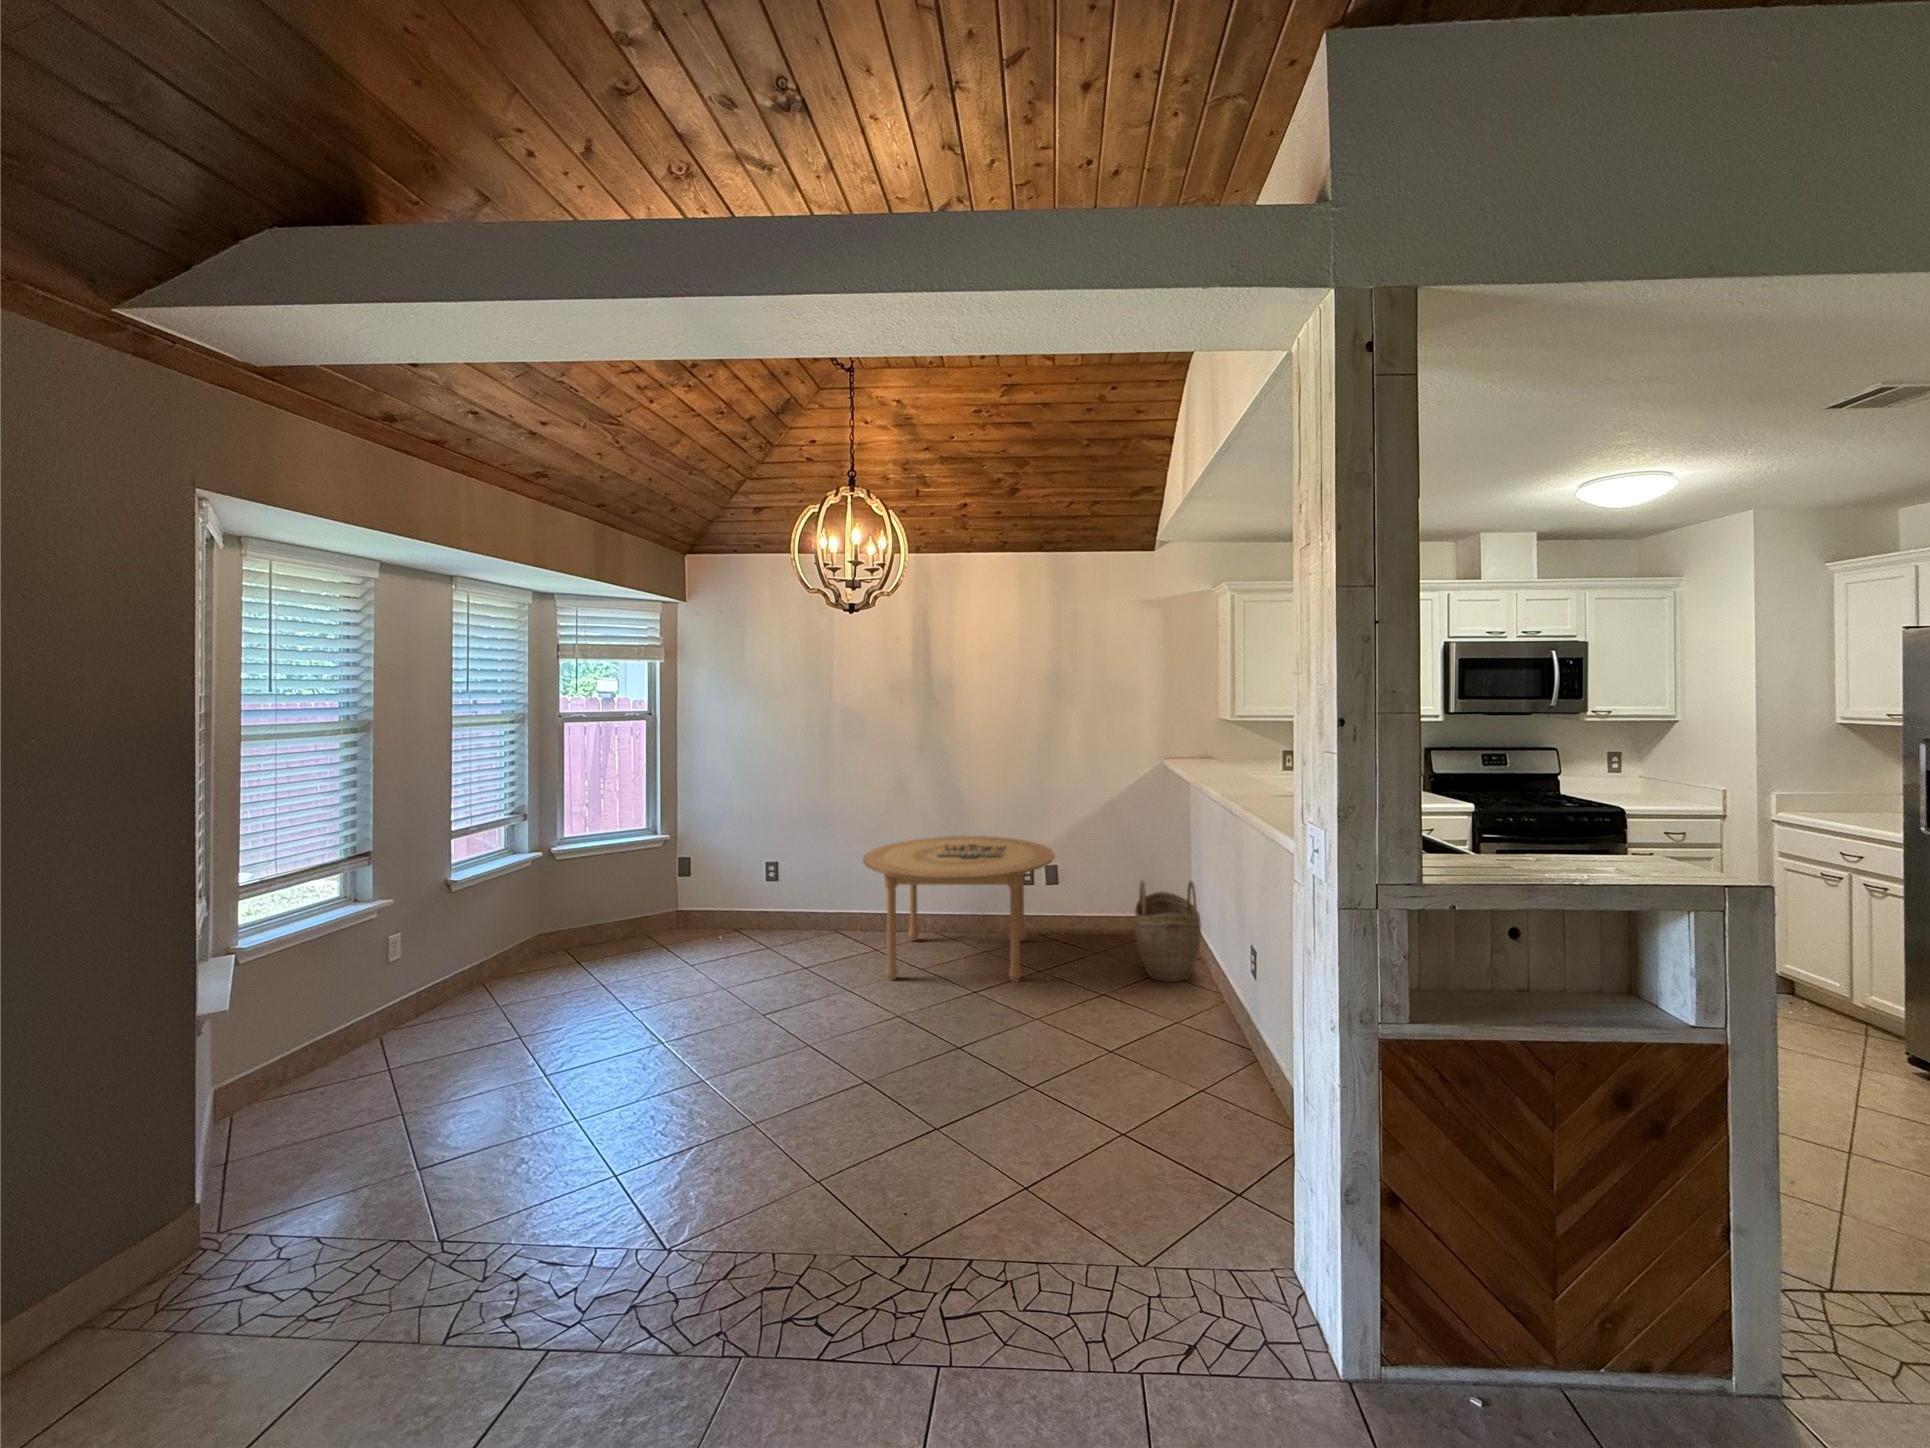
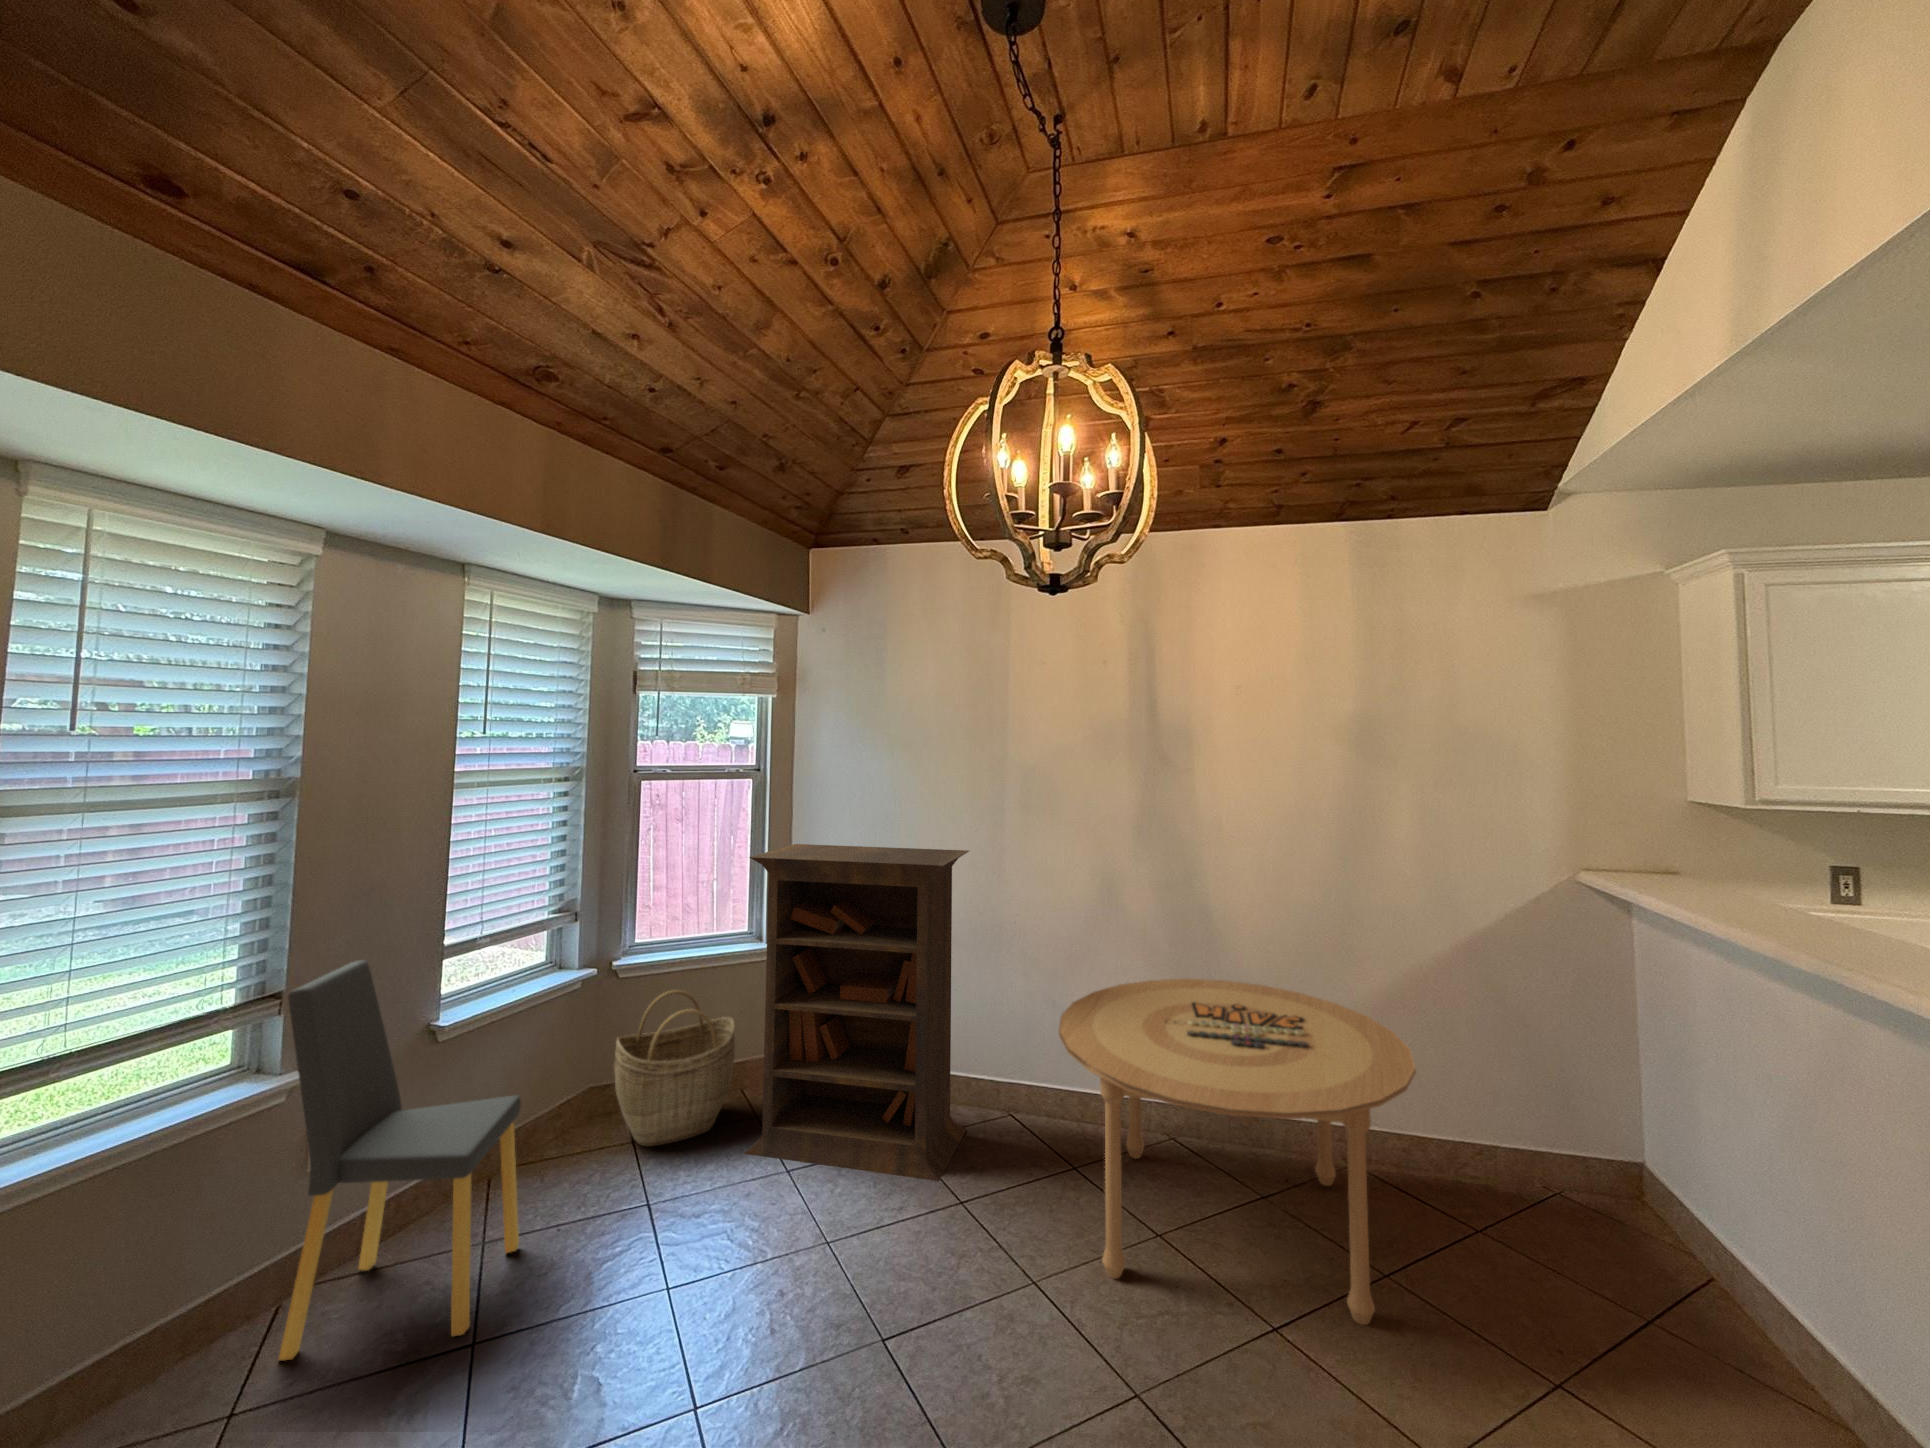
bookcase: none [657,763,809,960] -> present [744,844,969,1181]
dining chair: none [392,833,527,1047] -> present [278,960,521,1361]
woven basket: present [1135,881,1201,982] -> present [614,990,735,1147]

